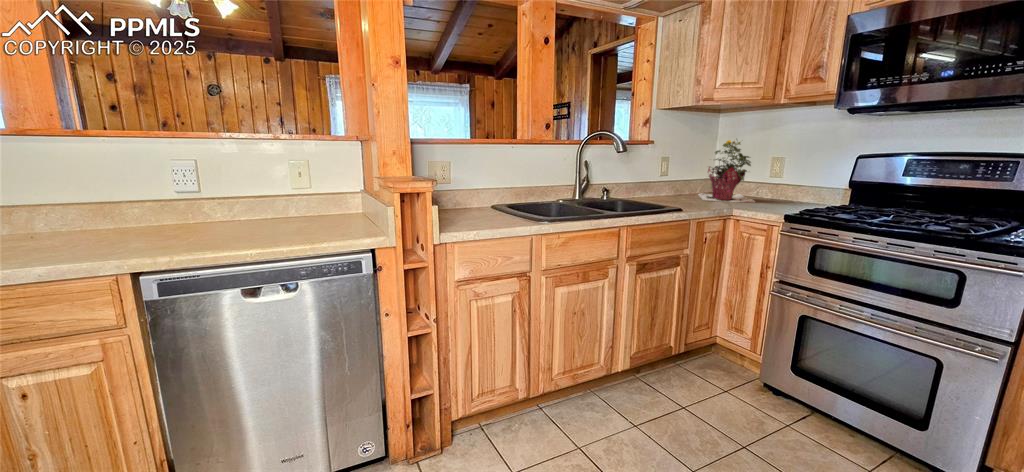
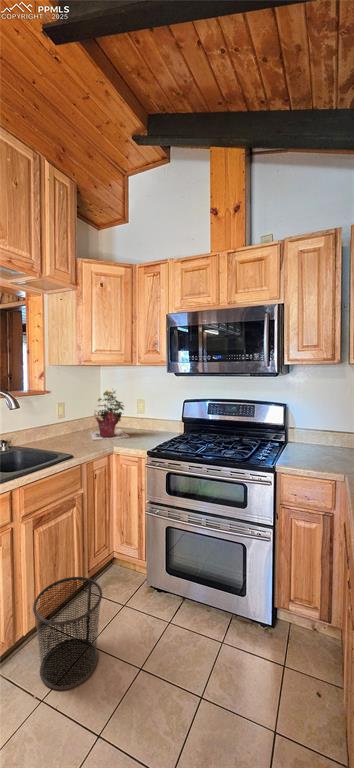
waste bin: none [633,333,707,432] -> present [33,577,102,689]

